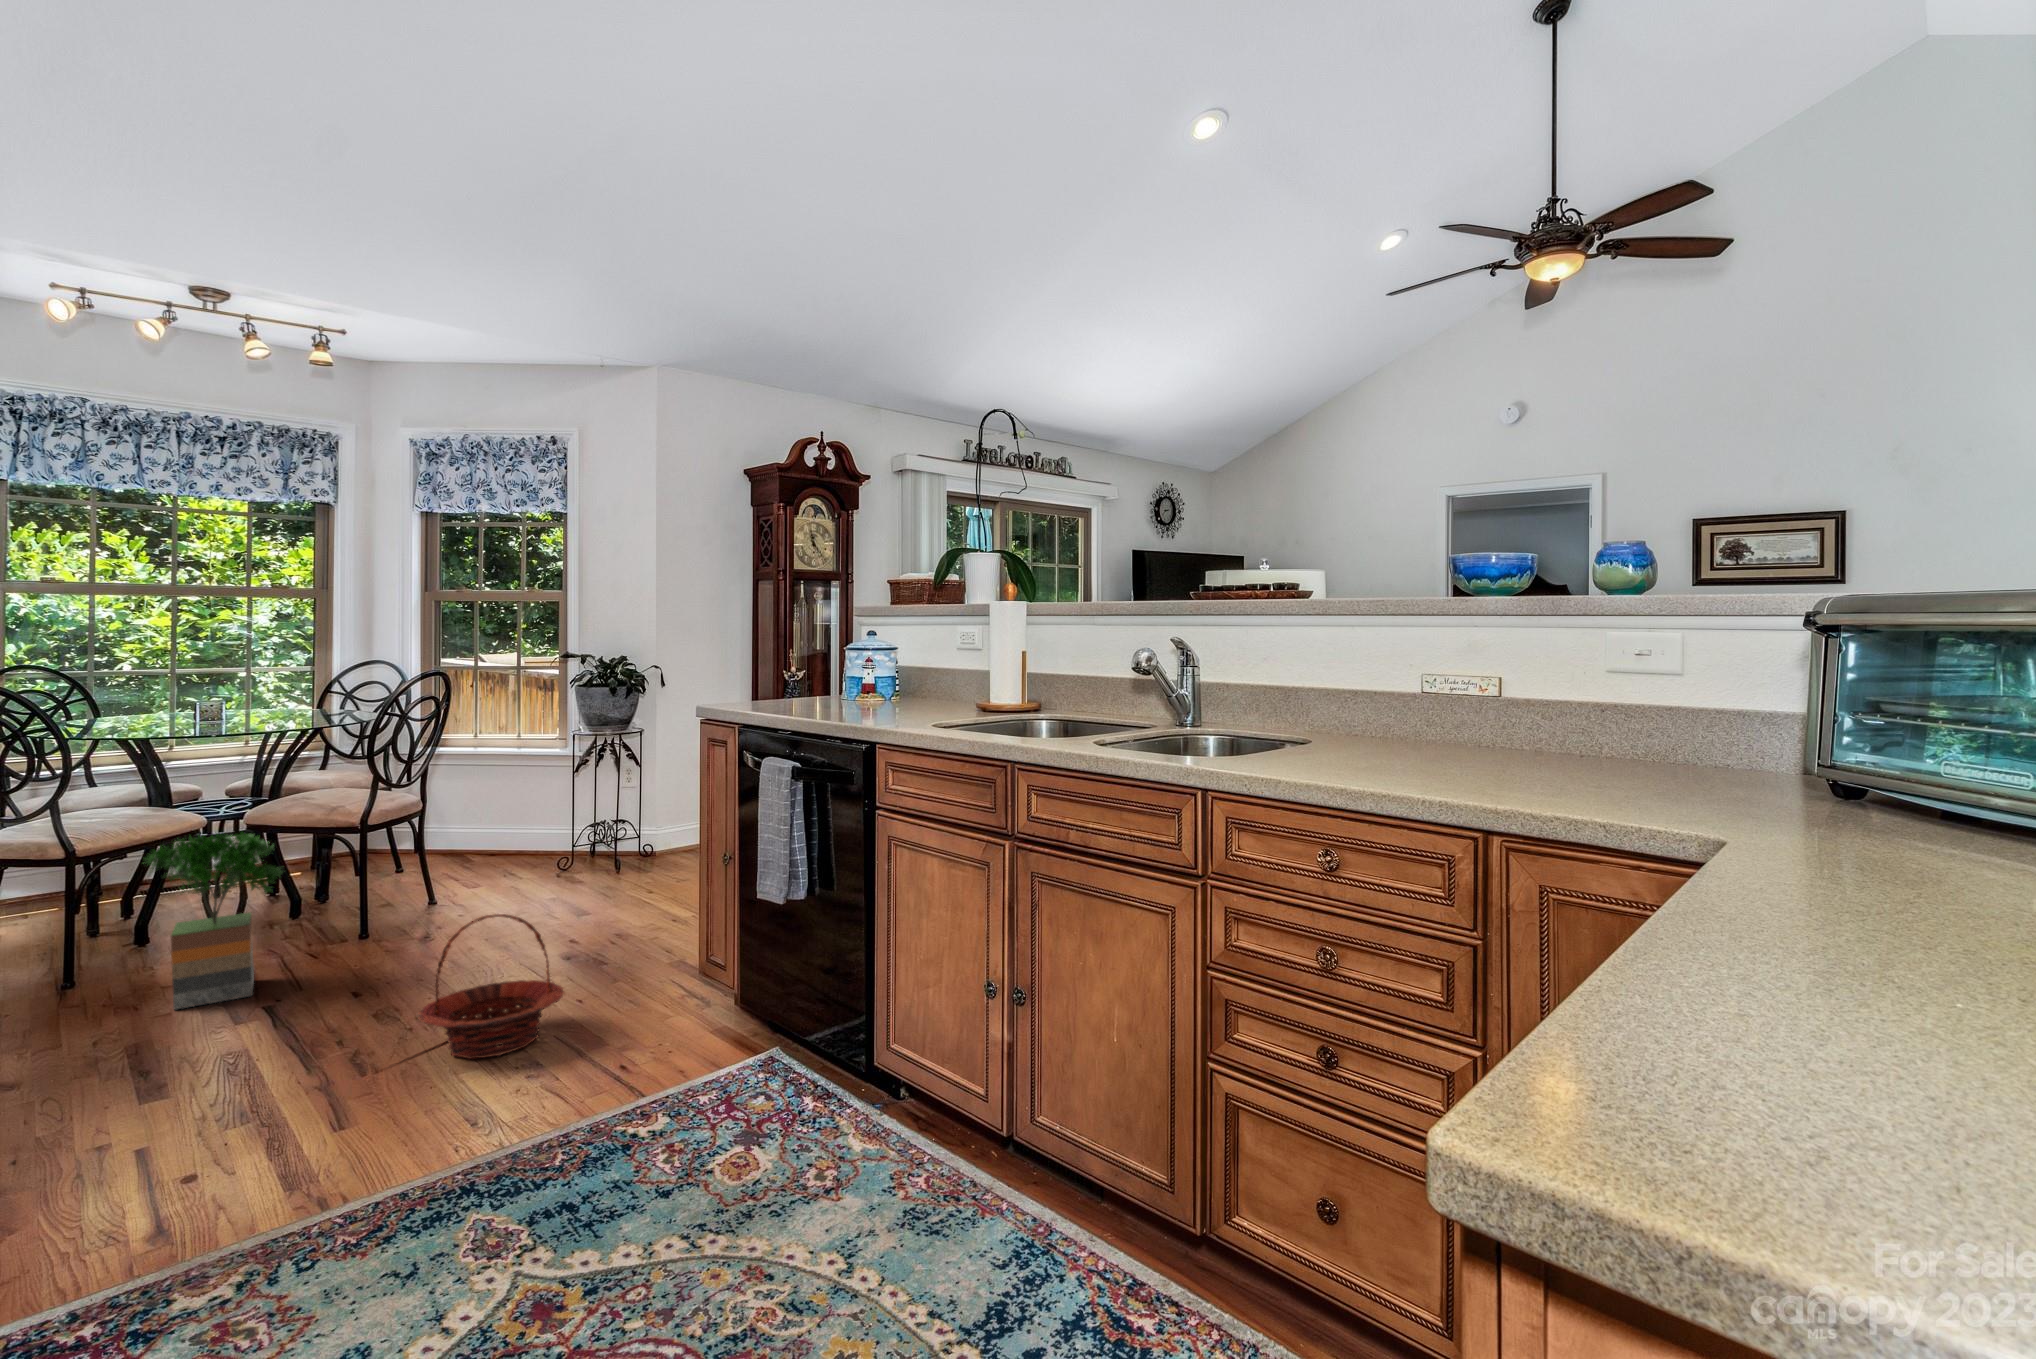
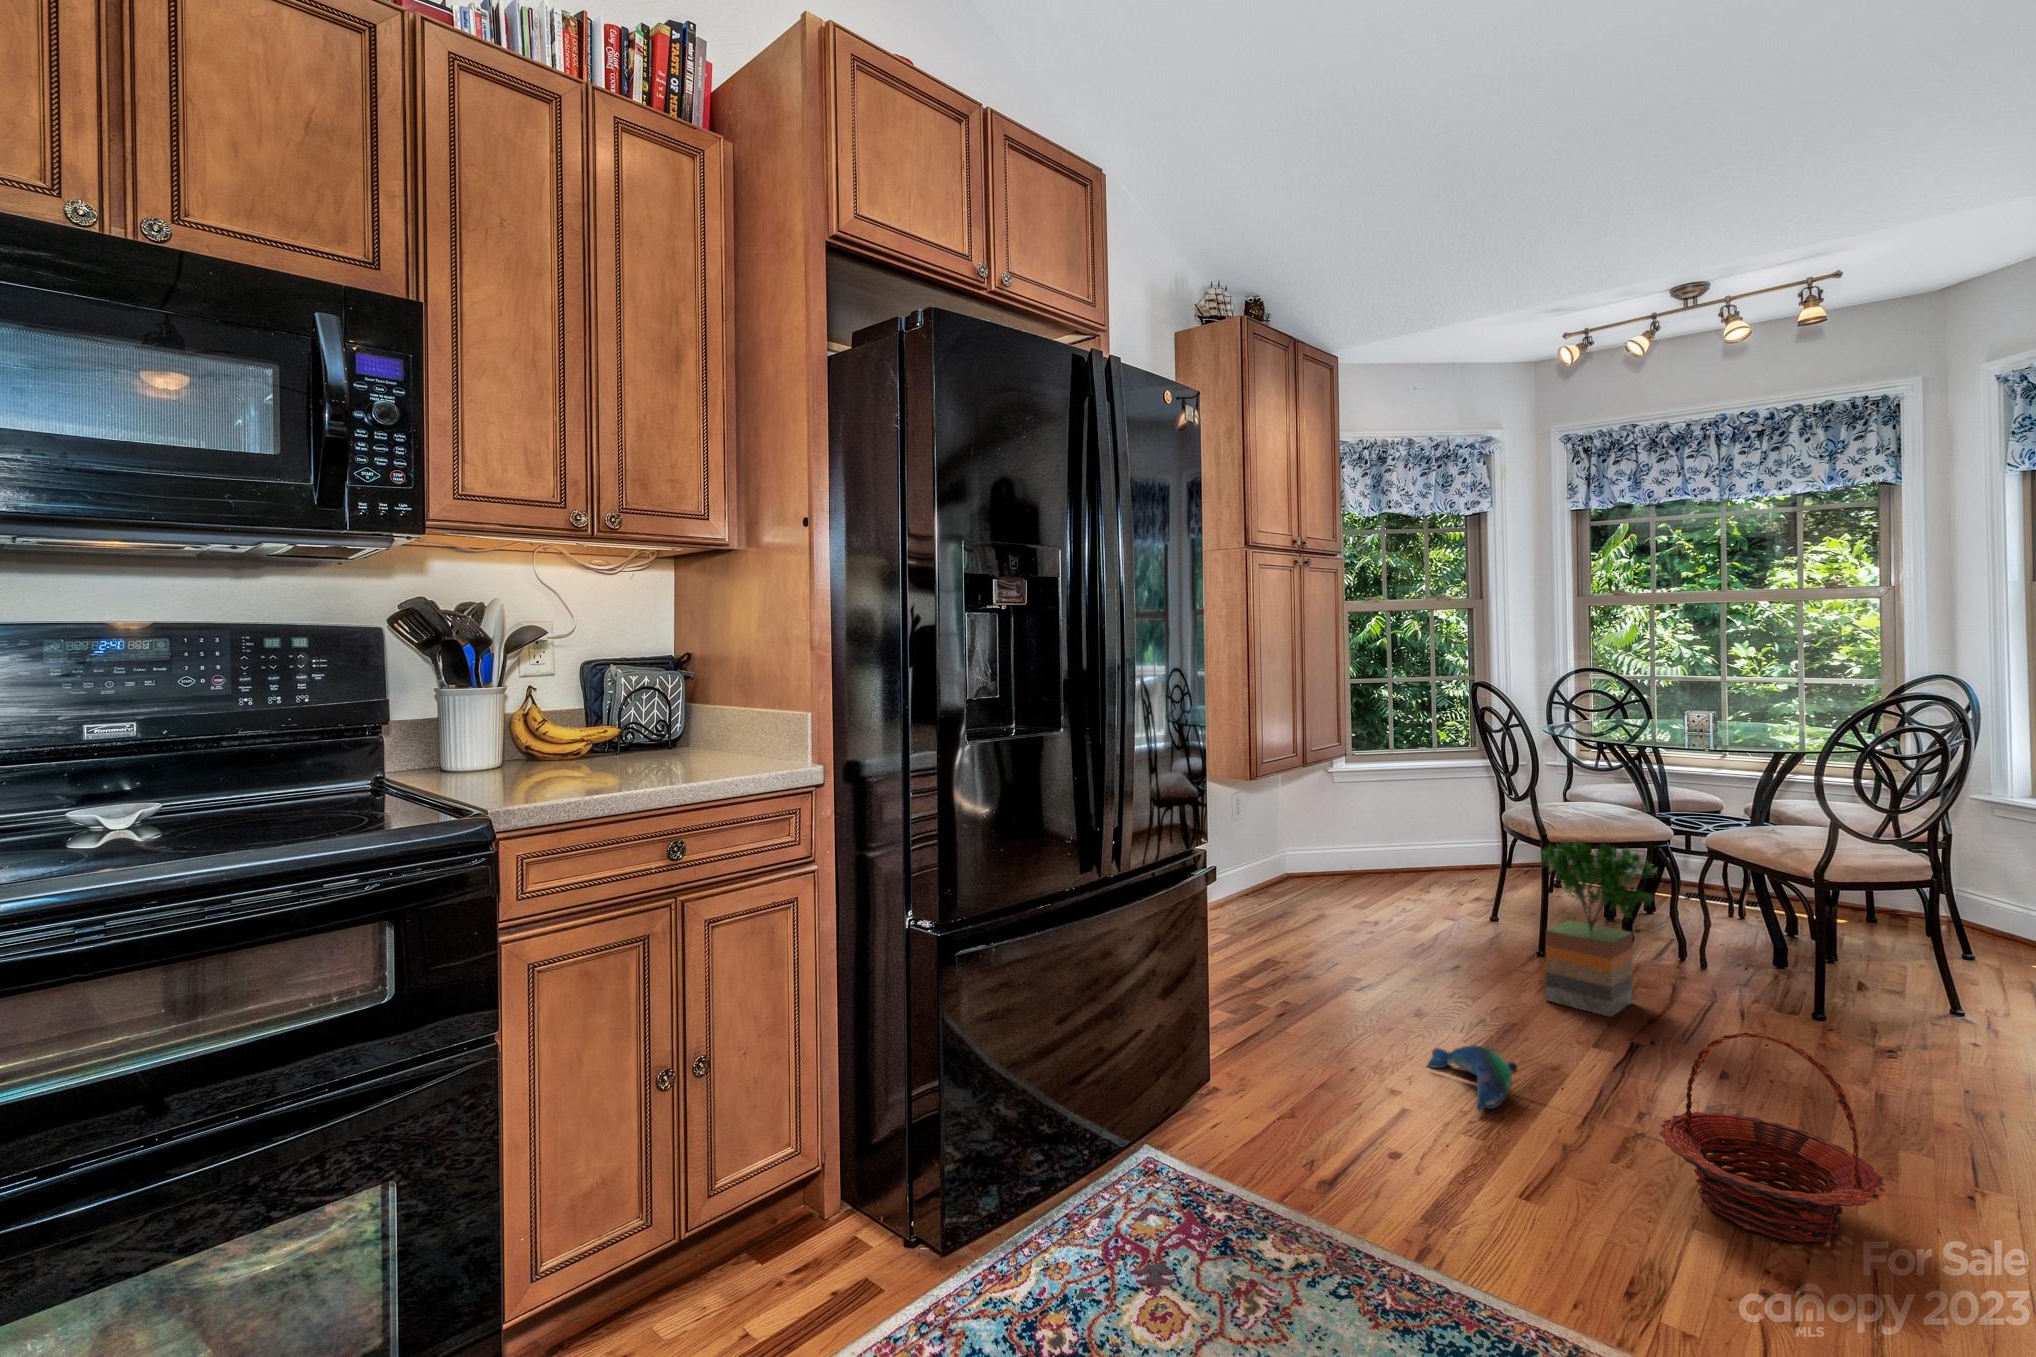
plush toy: none [126,1048,254,1106] -> present [1428,1045,1518,1111]

